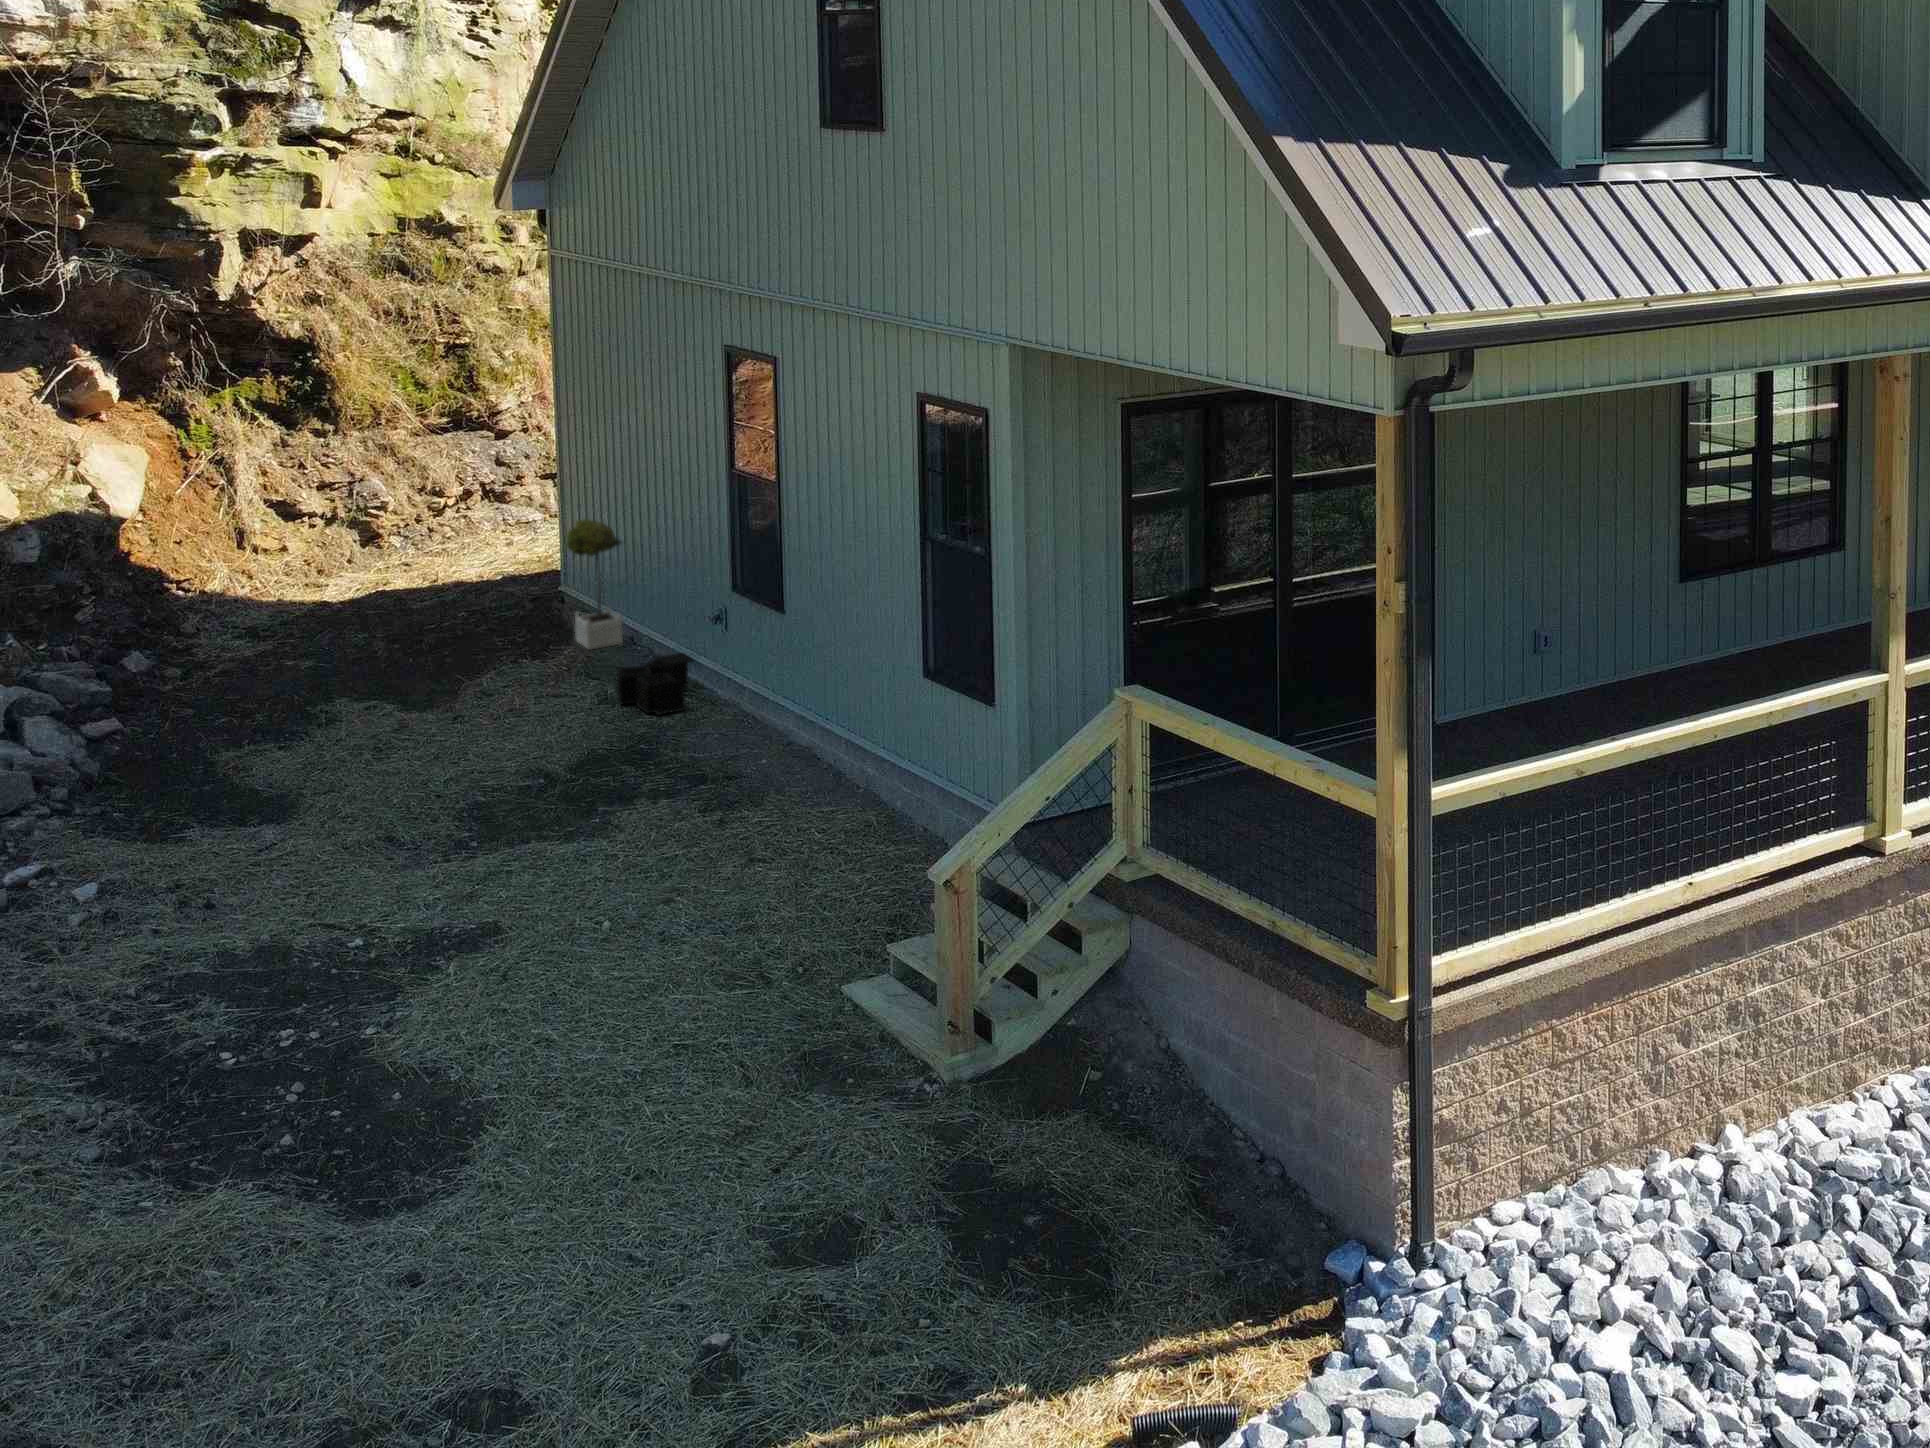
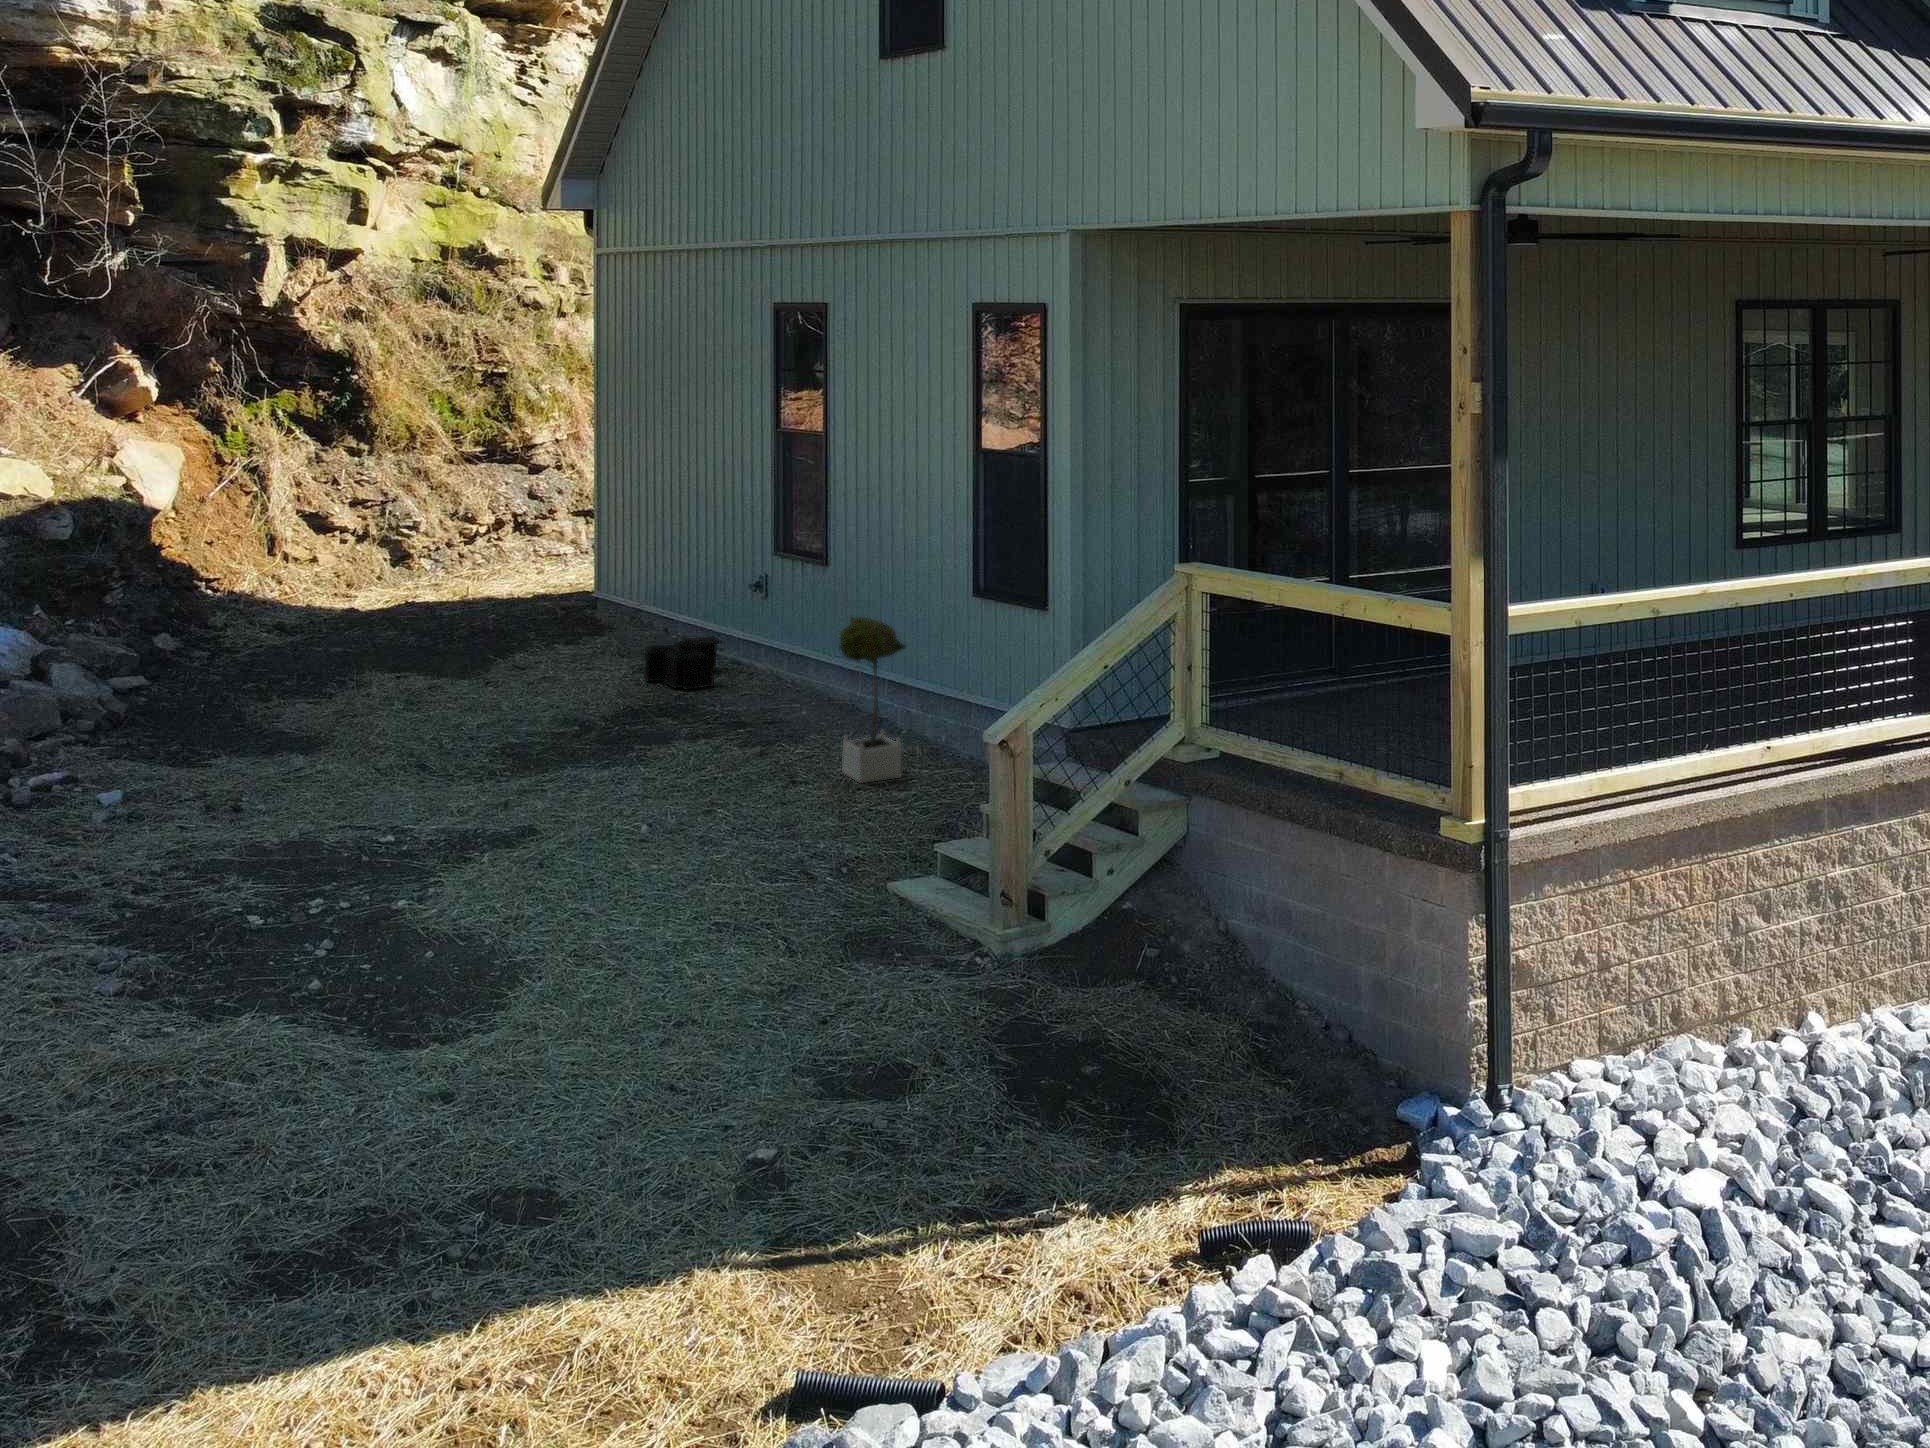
potted tree: present [567,519,623,649] -> present [839,617,906,783]

